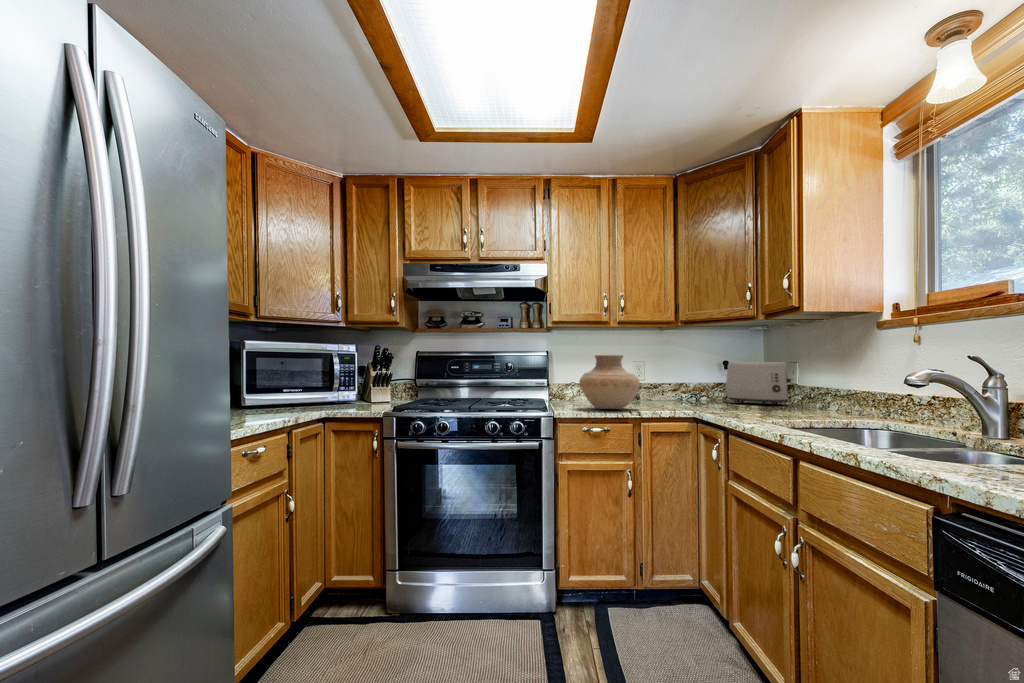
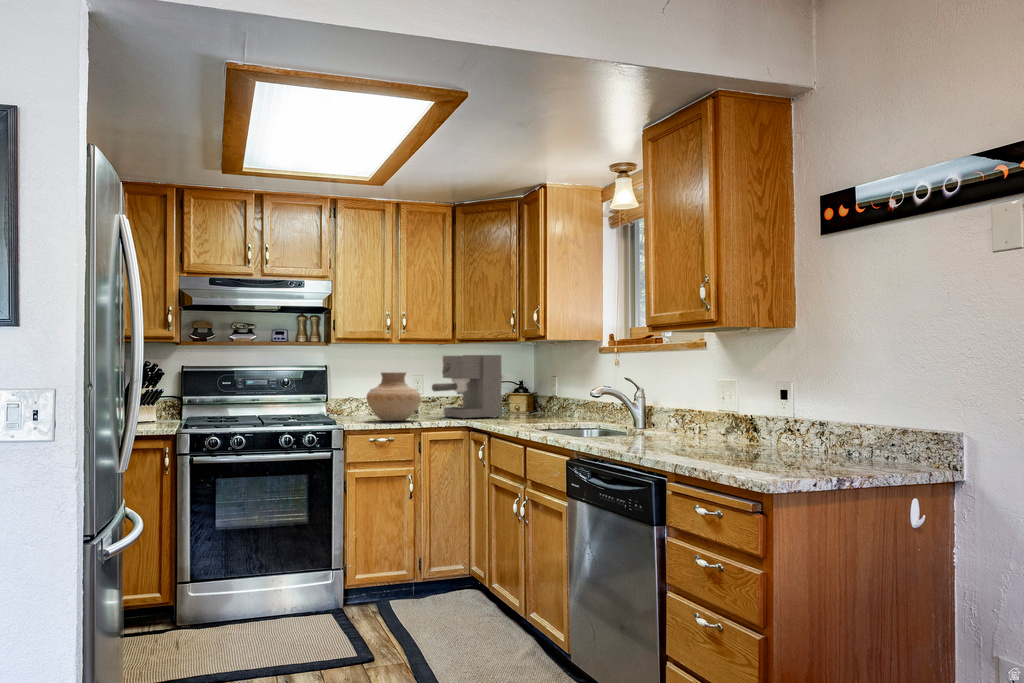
coffee maker: none [653,336,736,409] -> present [432,355,501,419]
toaster: present [726,362,791,405] -> none [496,377,551,415]

